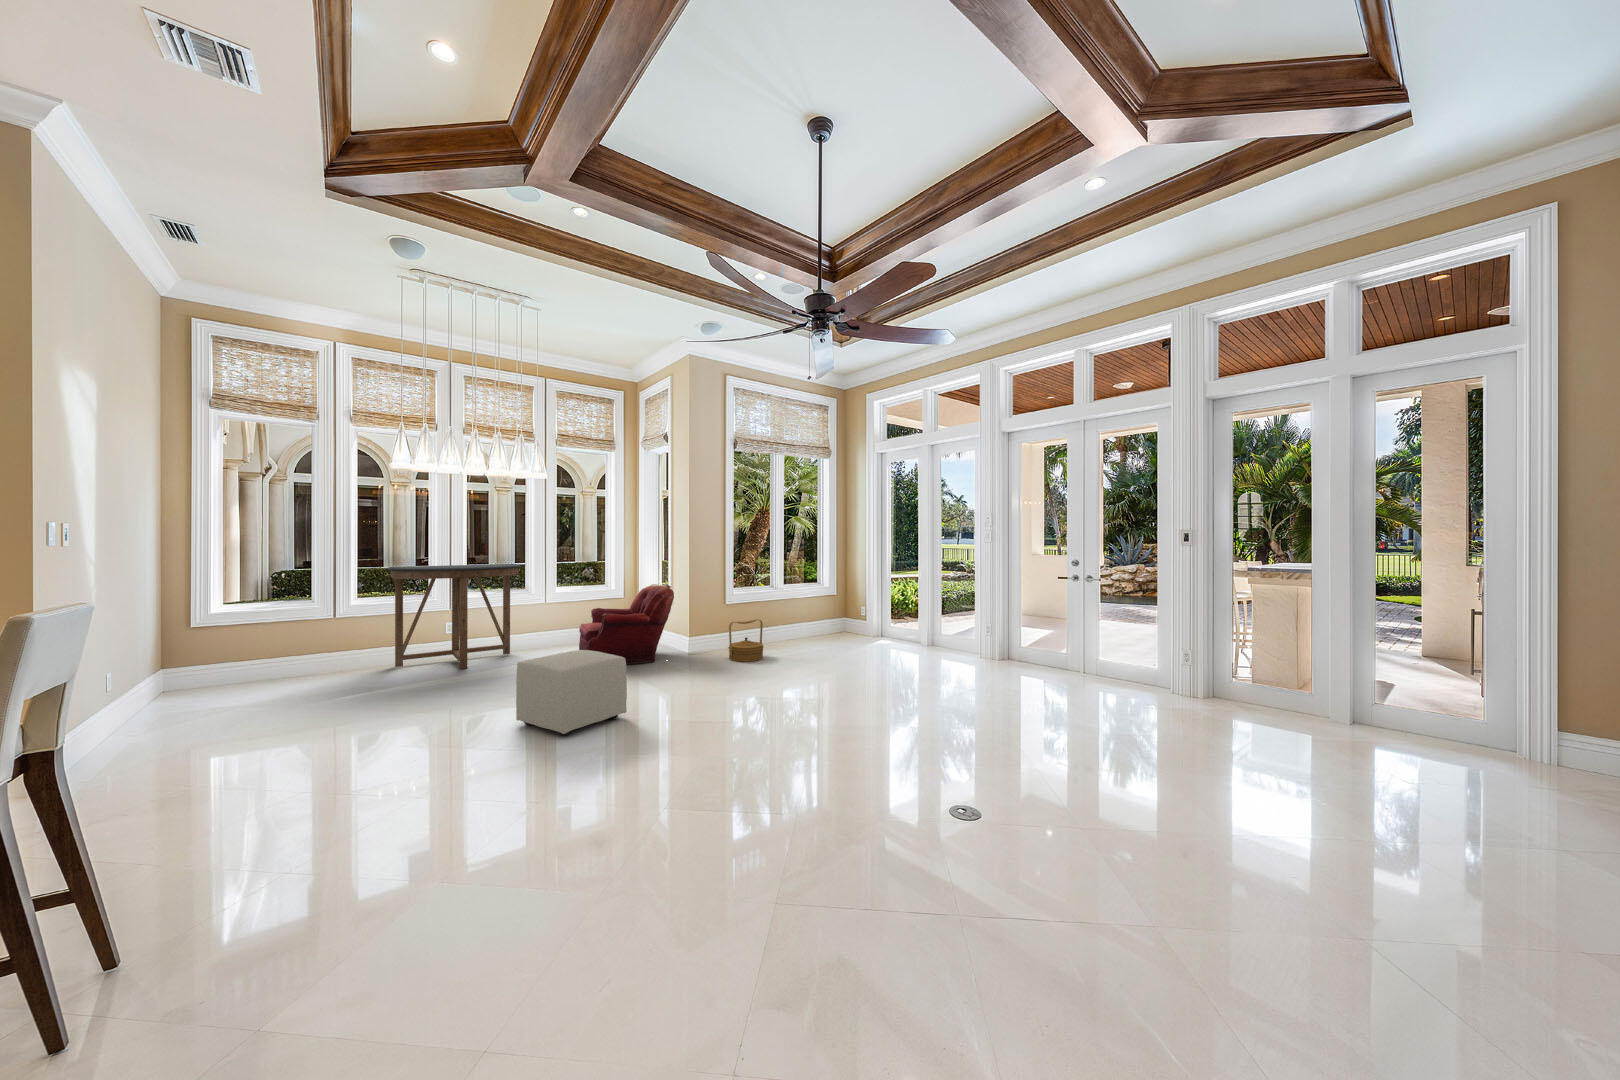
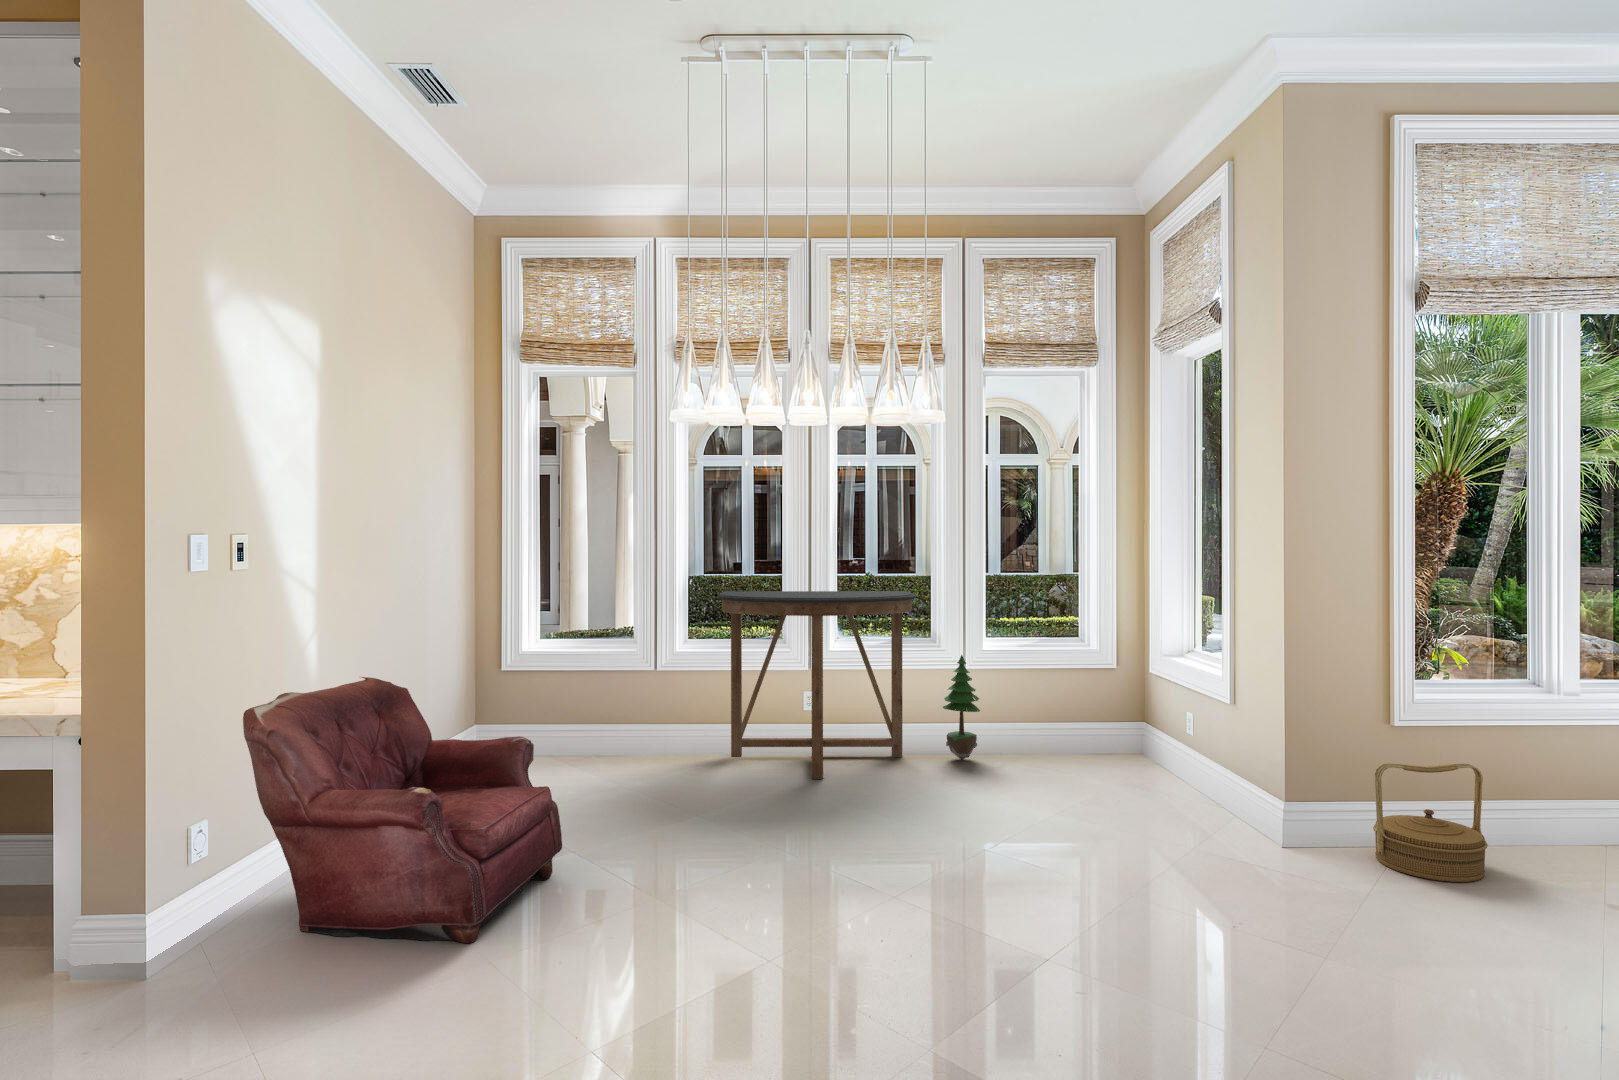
armchair: present [579,584,674,665] -> present [243,677,562,943]
potted tree: none [534,596,556,651] -> present [943,655,980,760]
ottoman: present [516,650,627,735] -> none [825,808,1066,1040]

